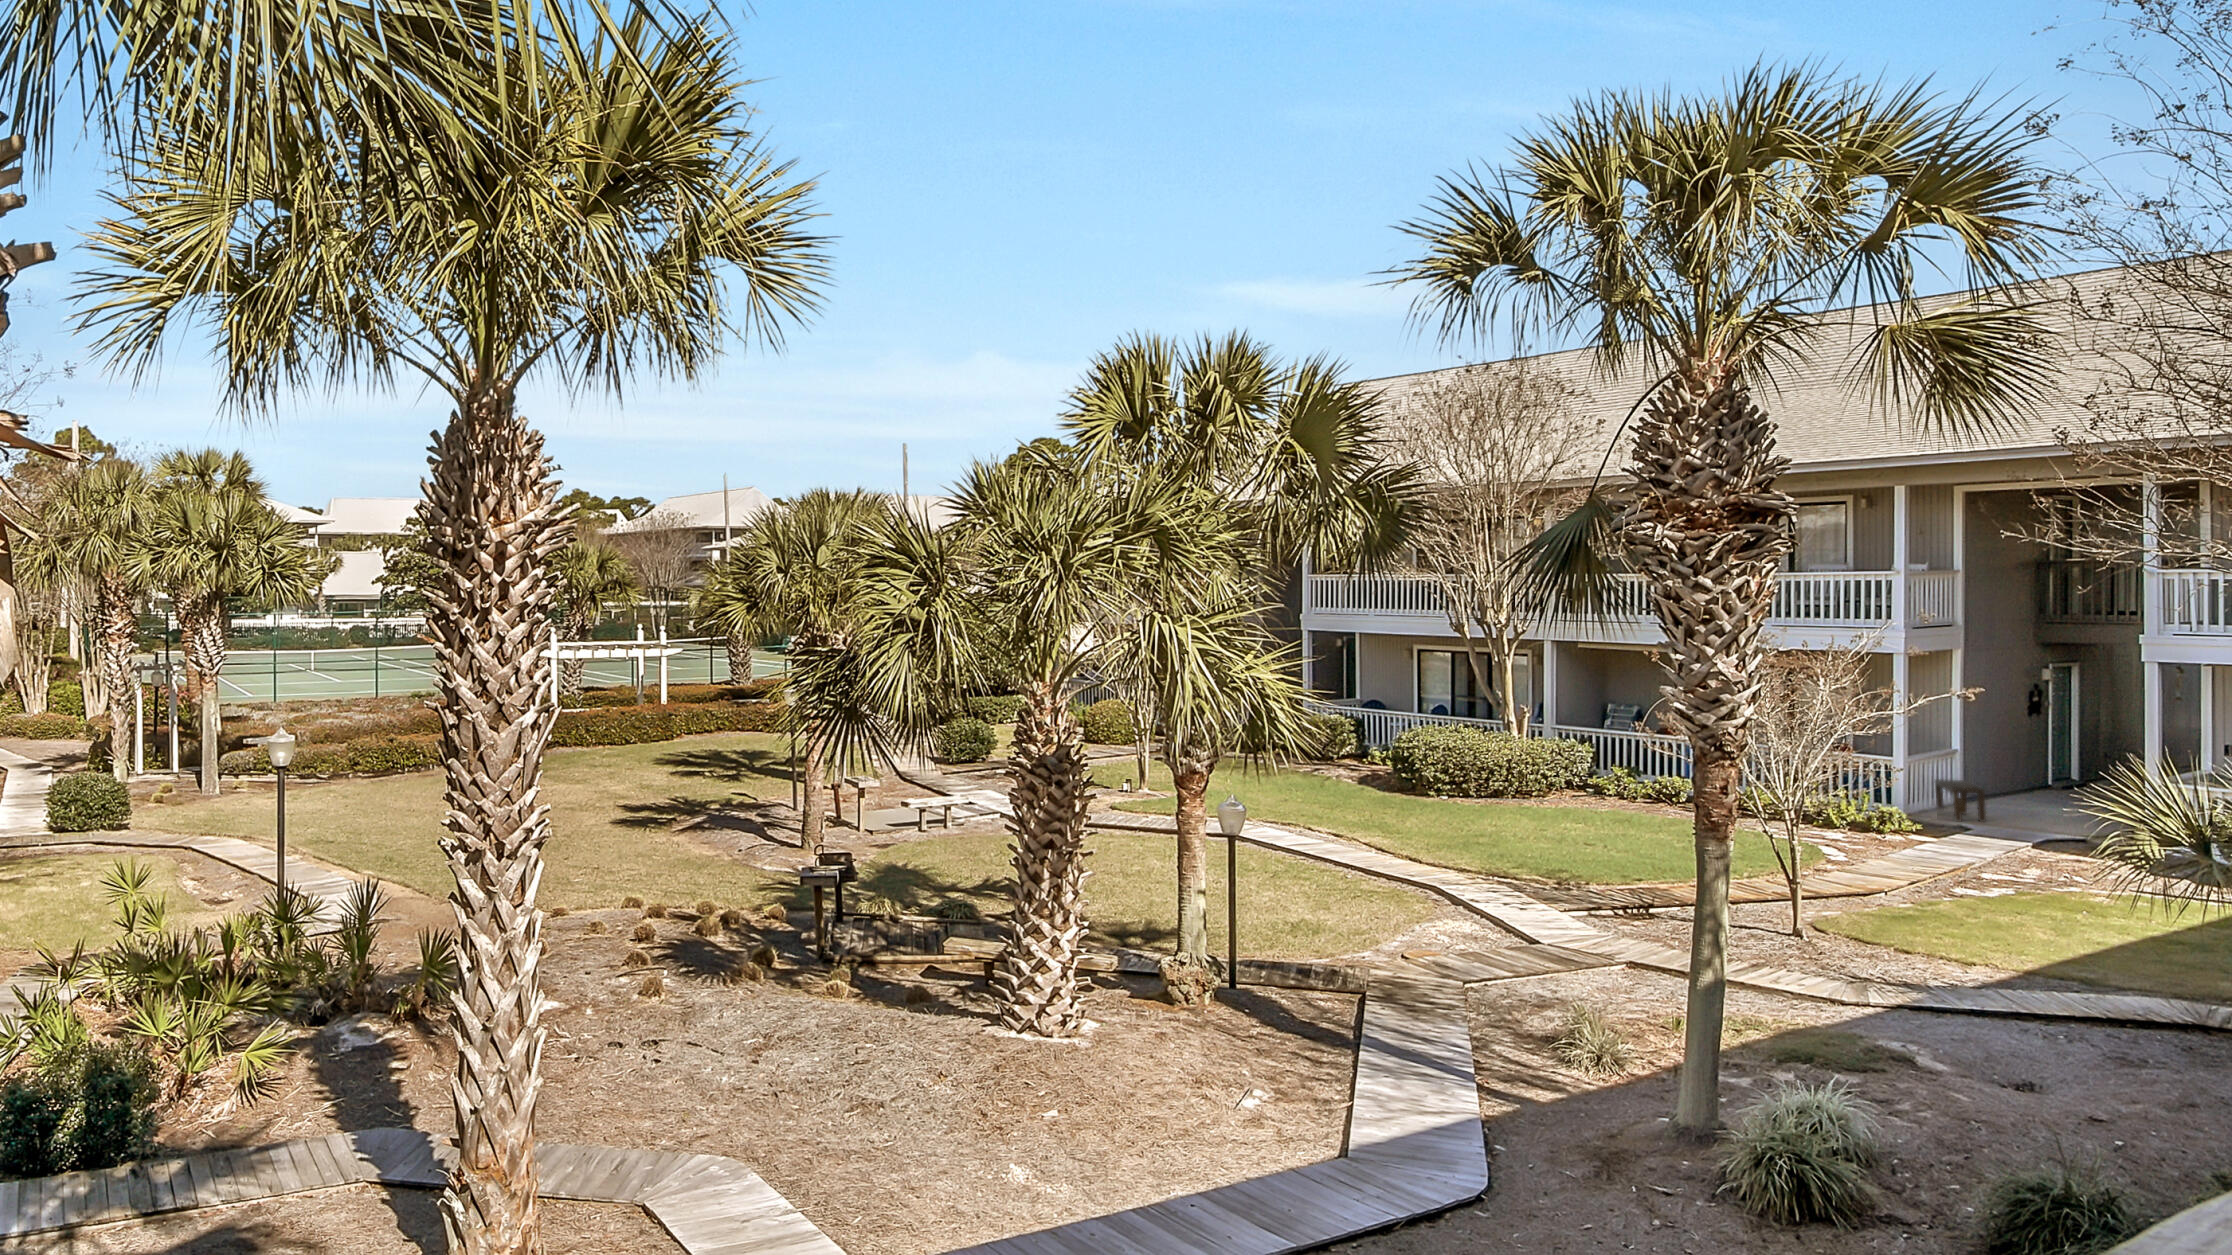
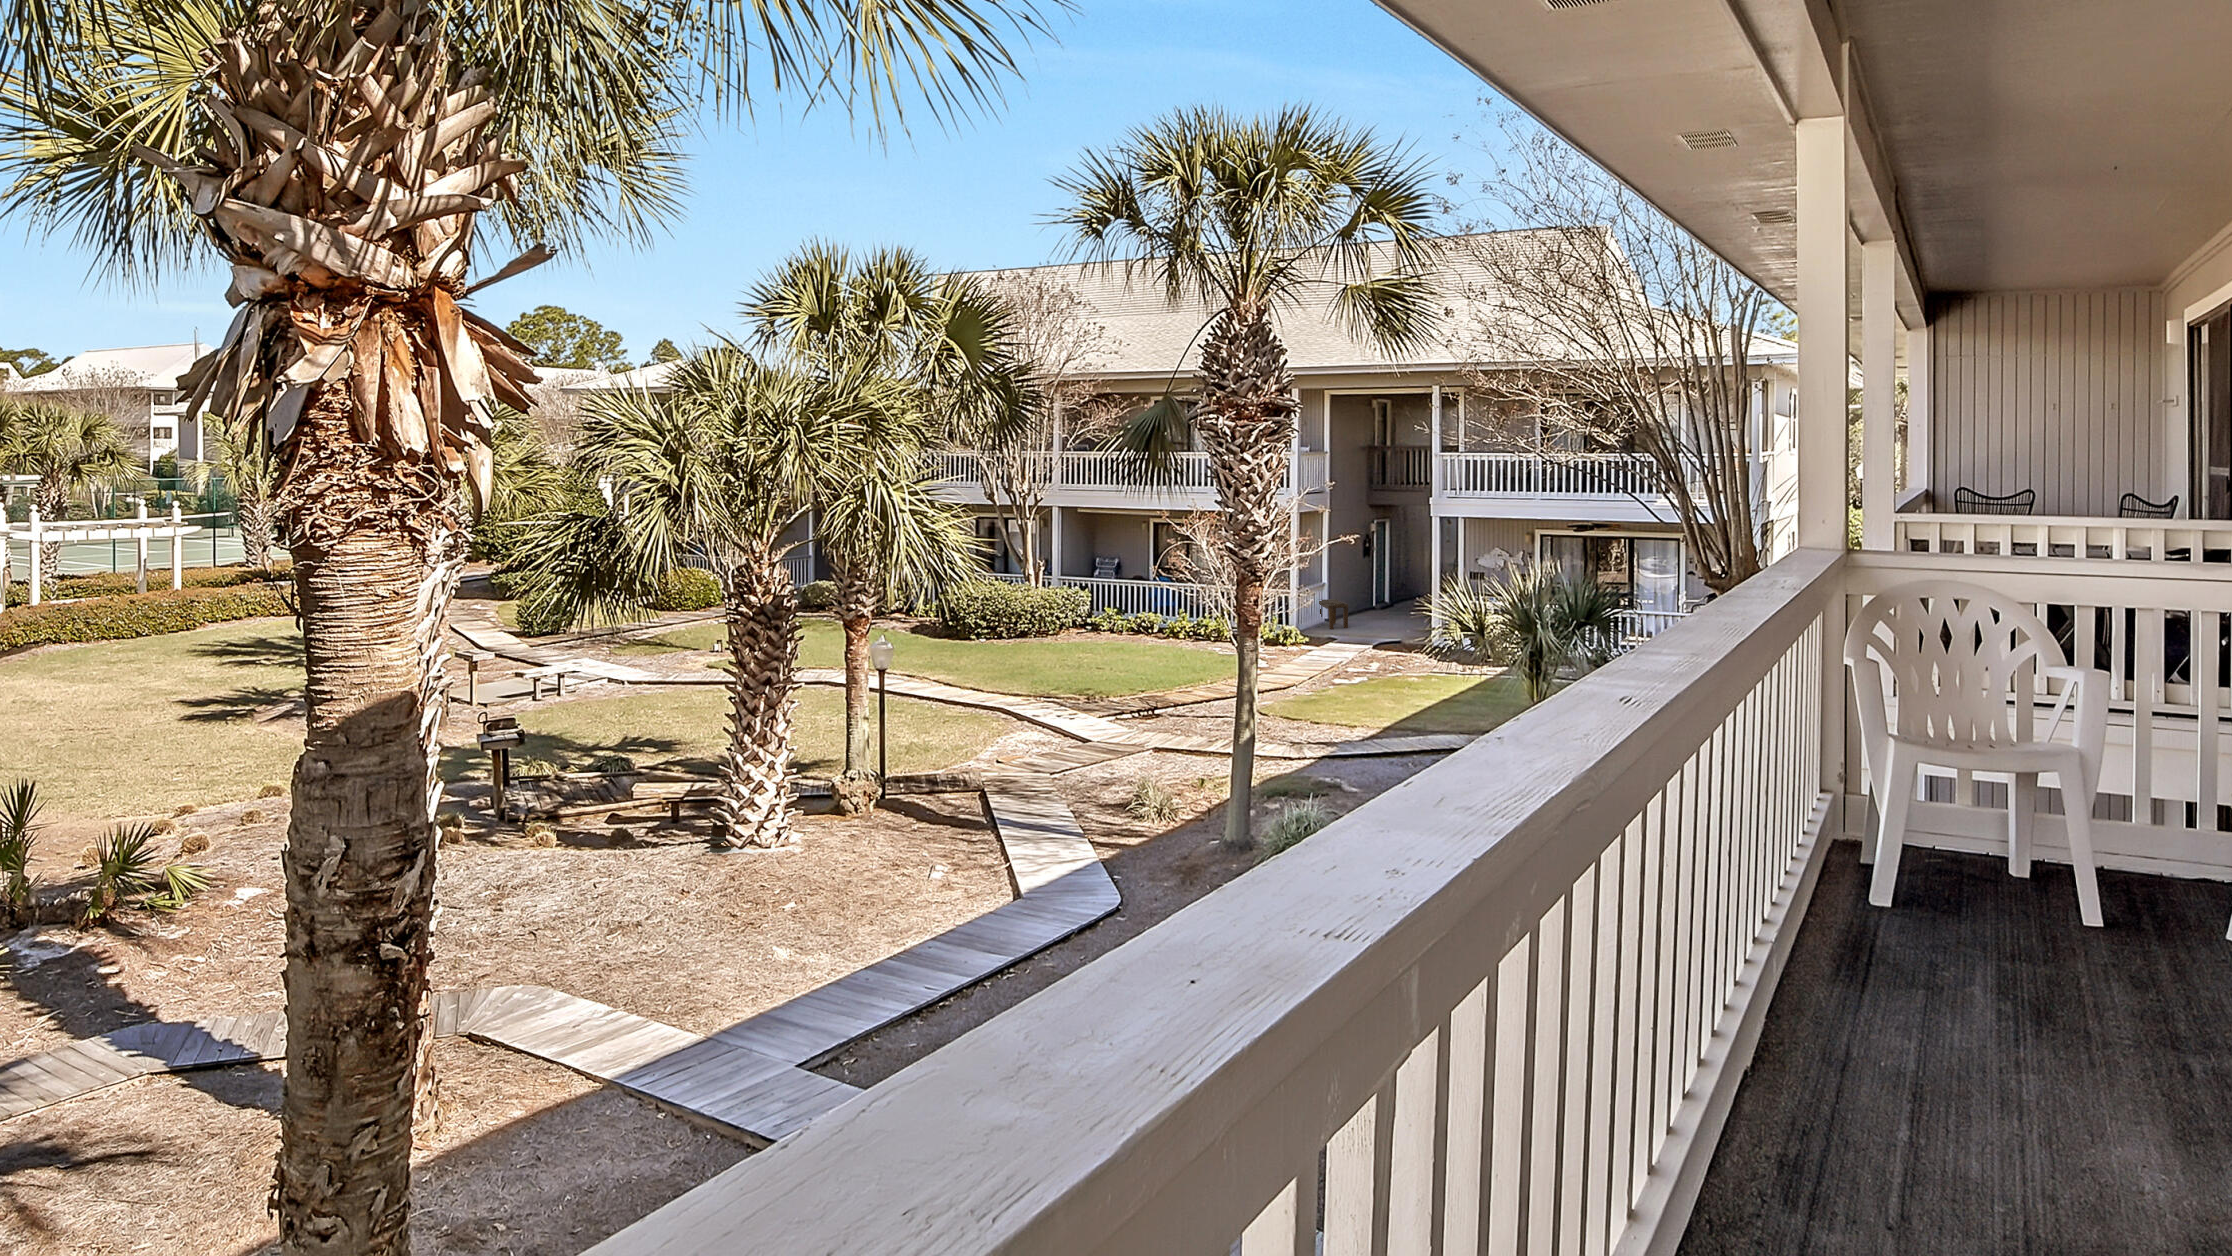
wooden bucket: none [986,992,1012,1042] -> present [710,812,731,853]

